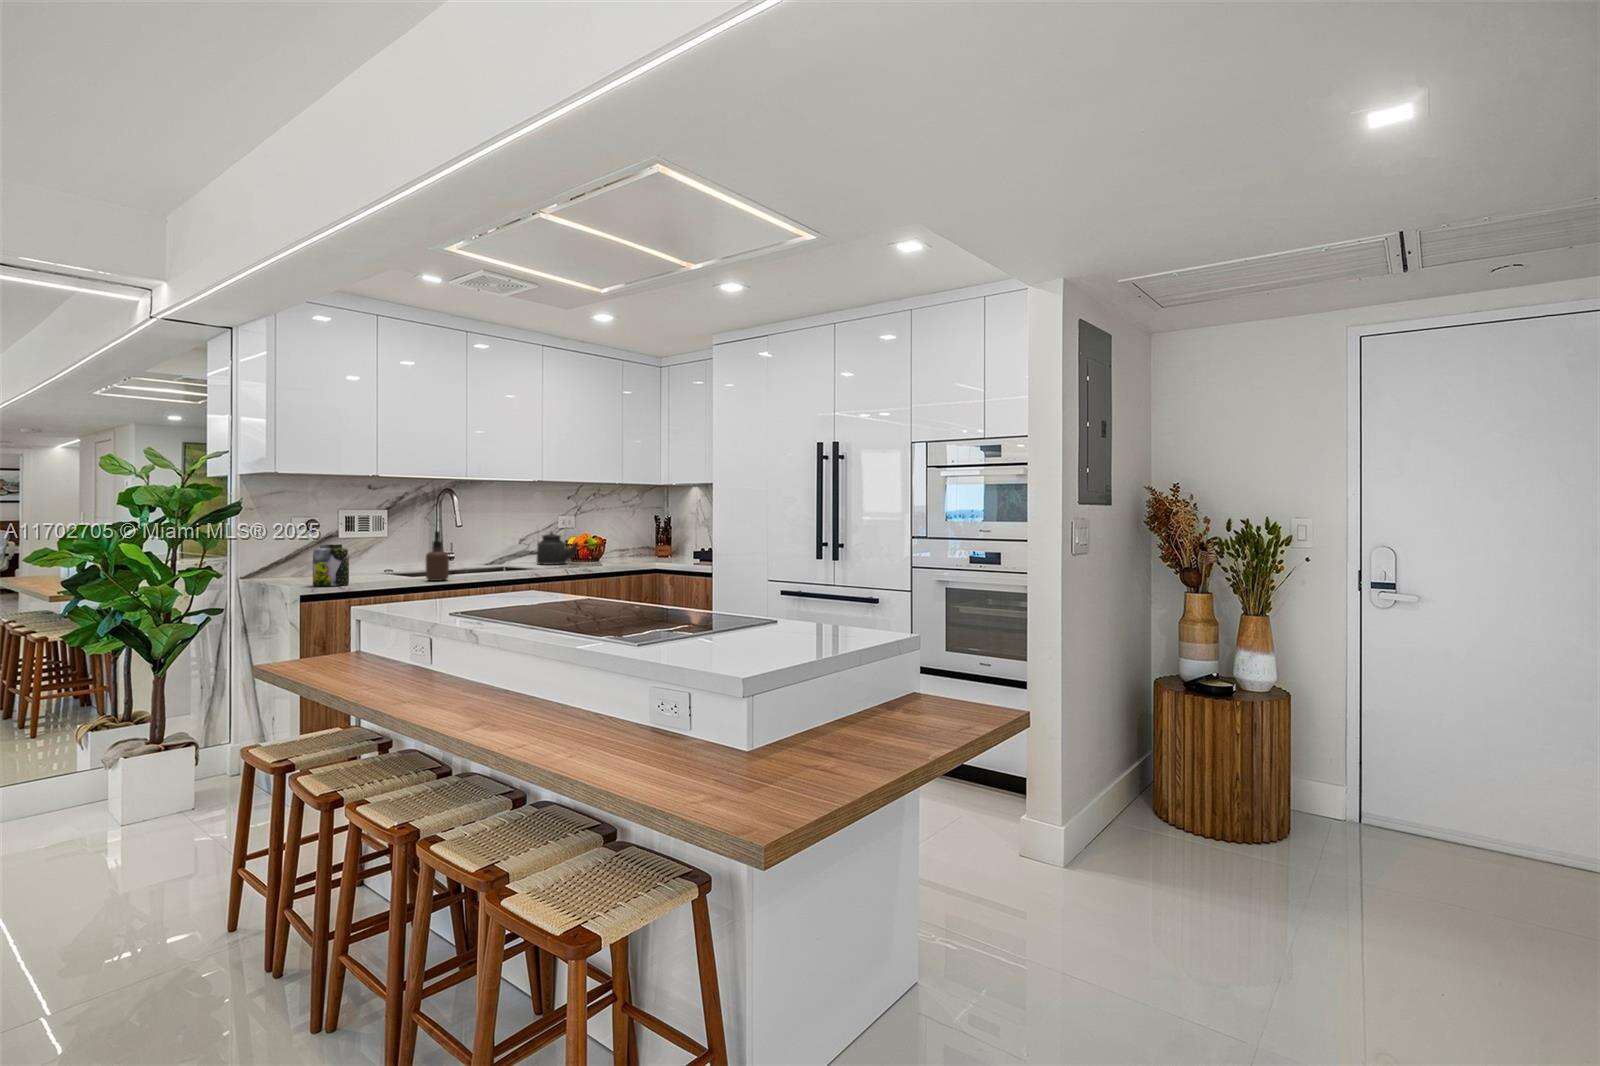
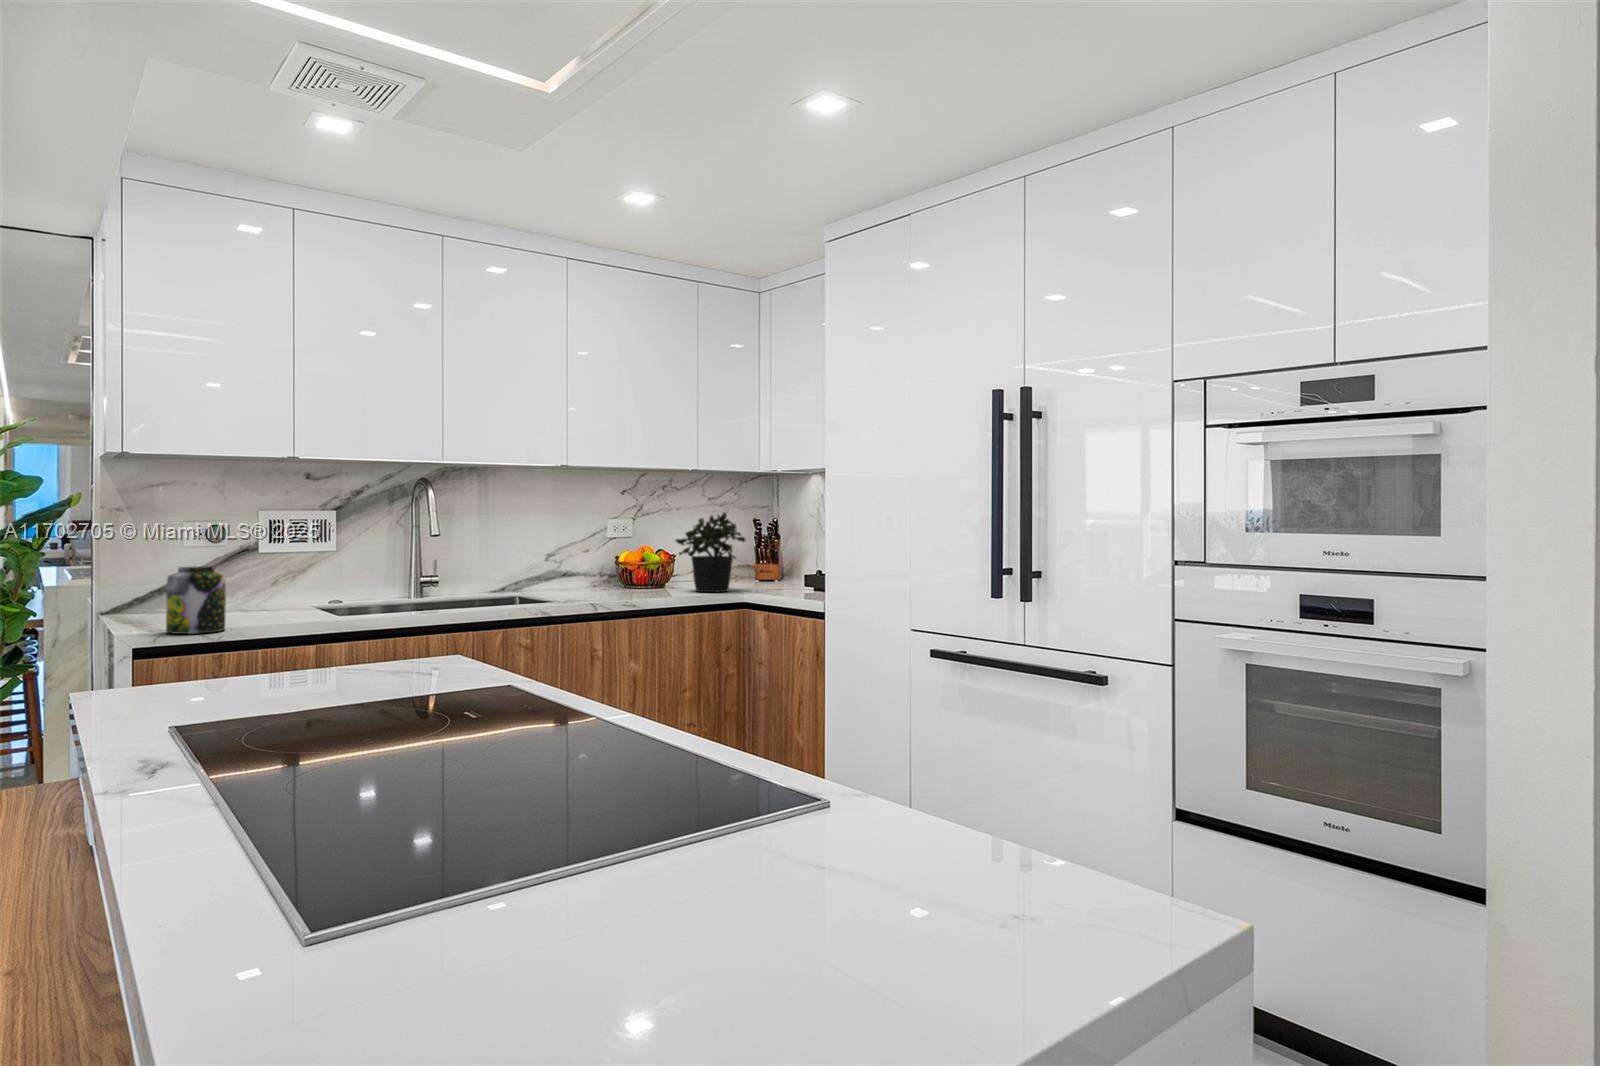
potted plant: none [608,511,656,564] -> present [676,513,745,592]
soap dispenser: present [426,531,449,581] -> none [353,546,390,625]
kettle: present [537,531,578,565] -> none [569,531,635,593]

